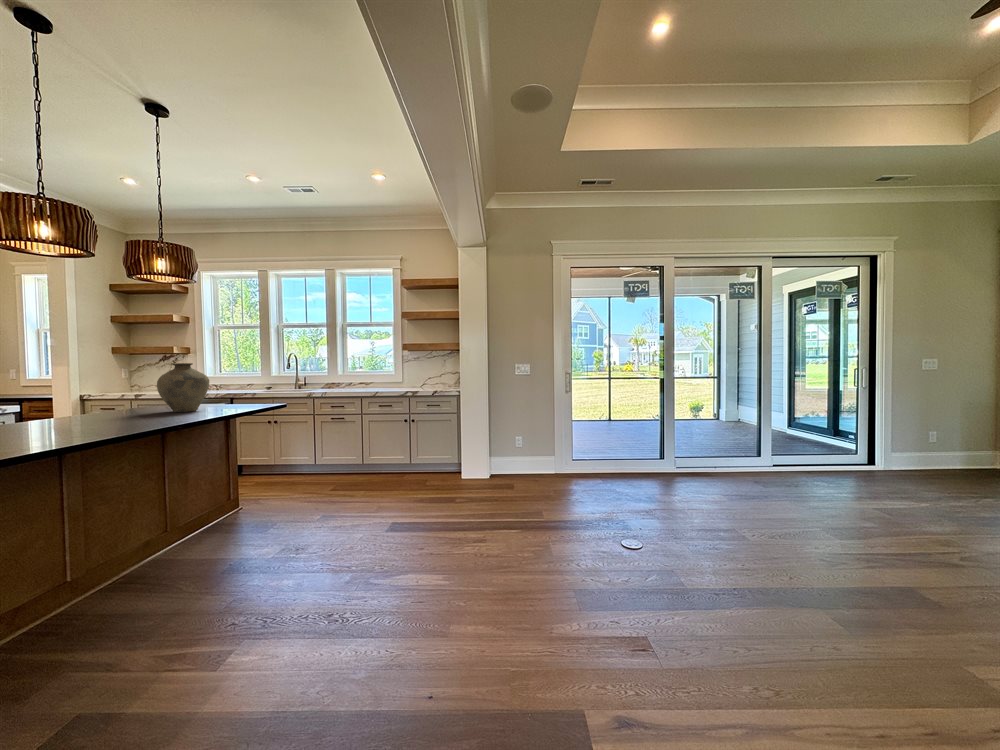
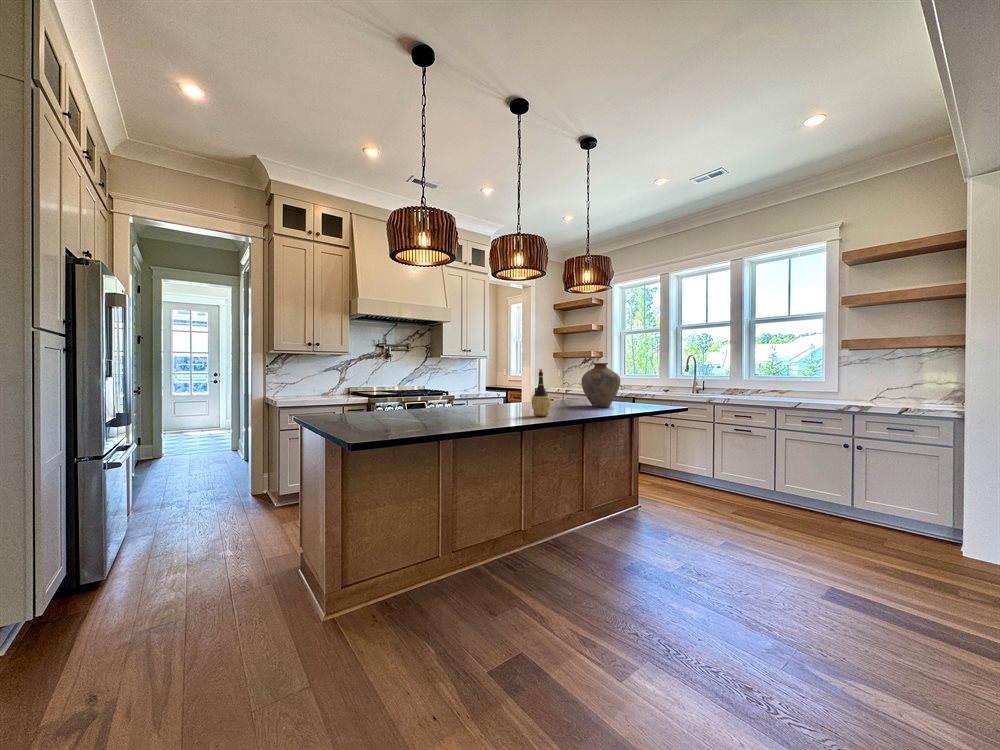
wine bottle: none [77,373,109,431] -> present [532,369,551,416]

